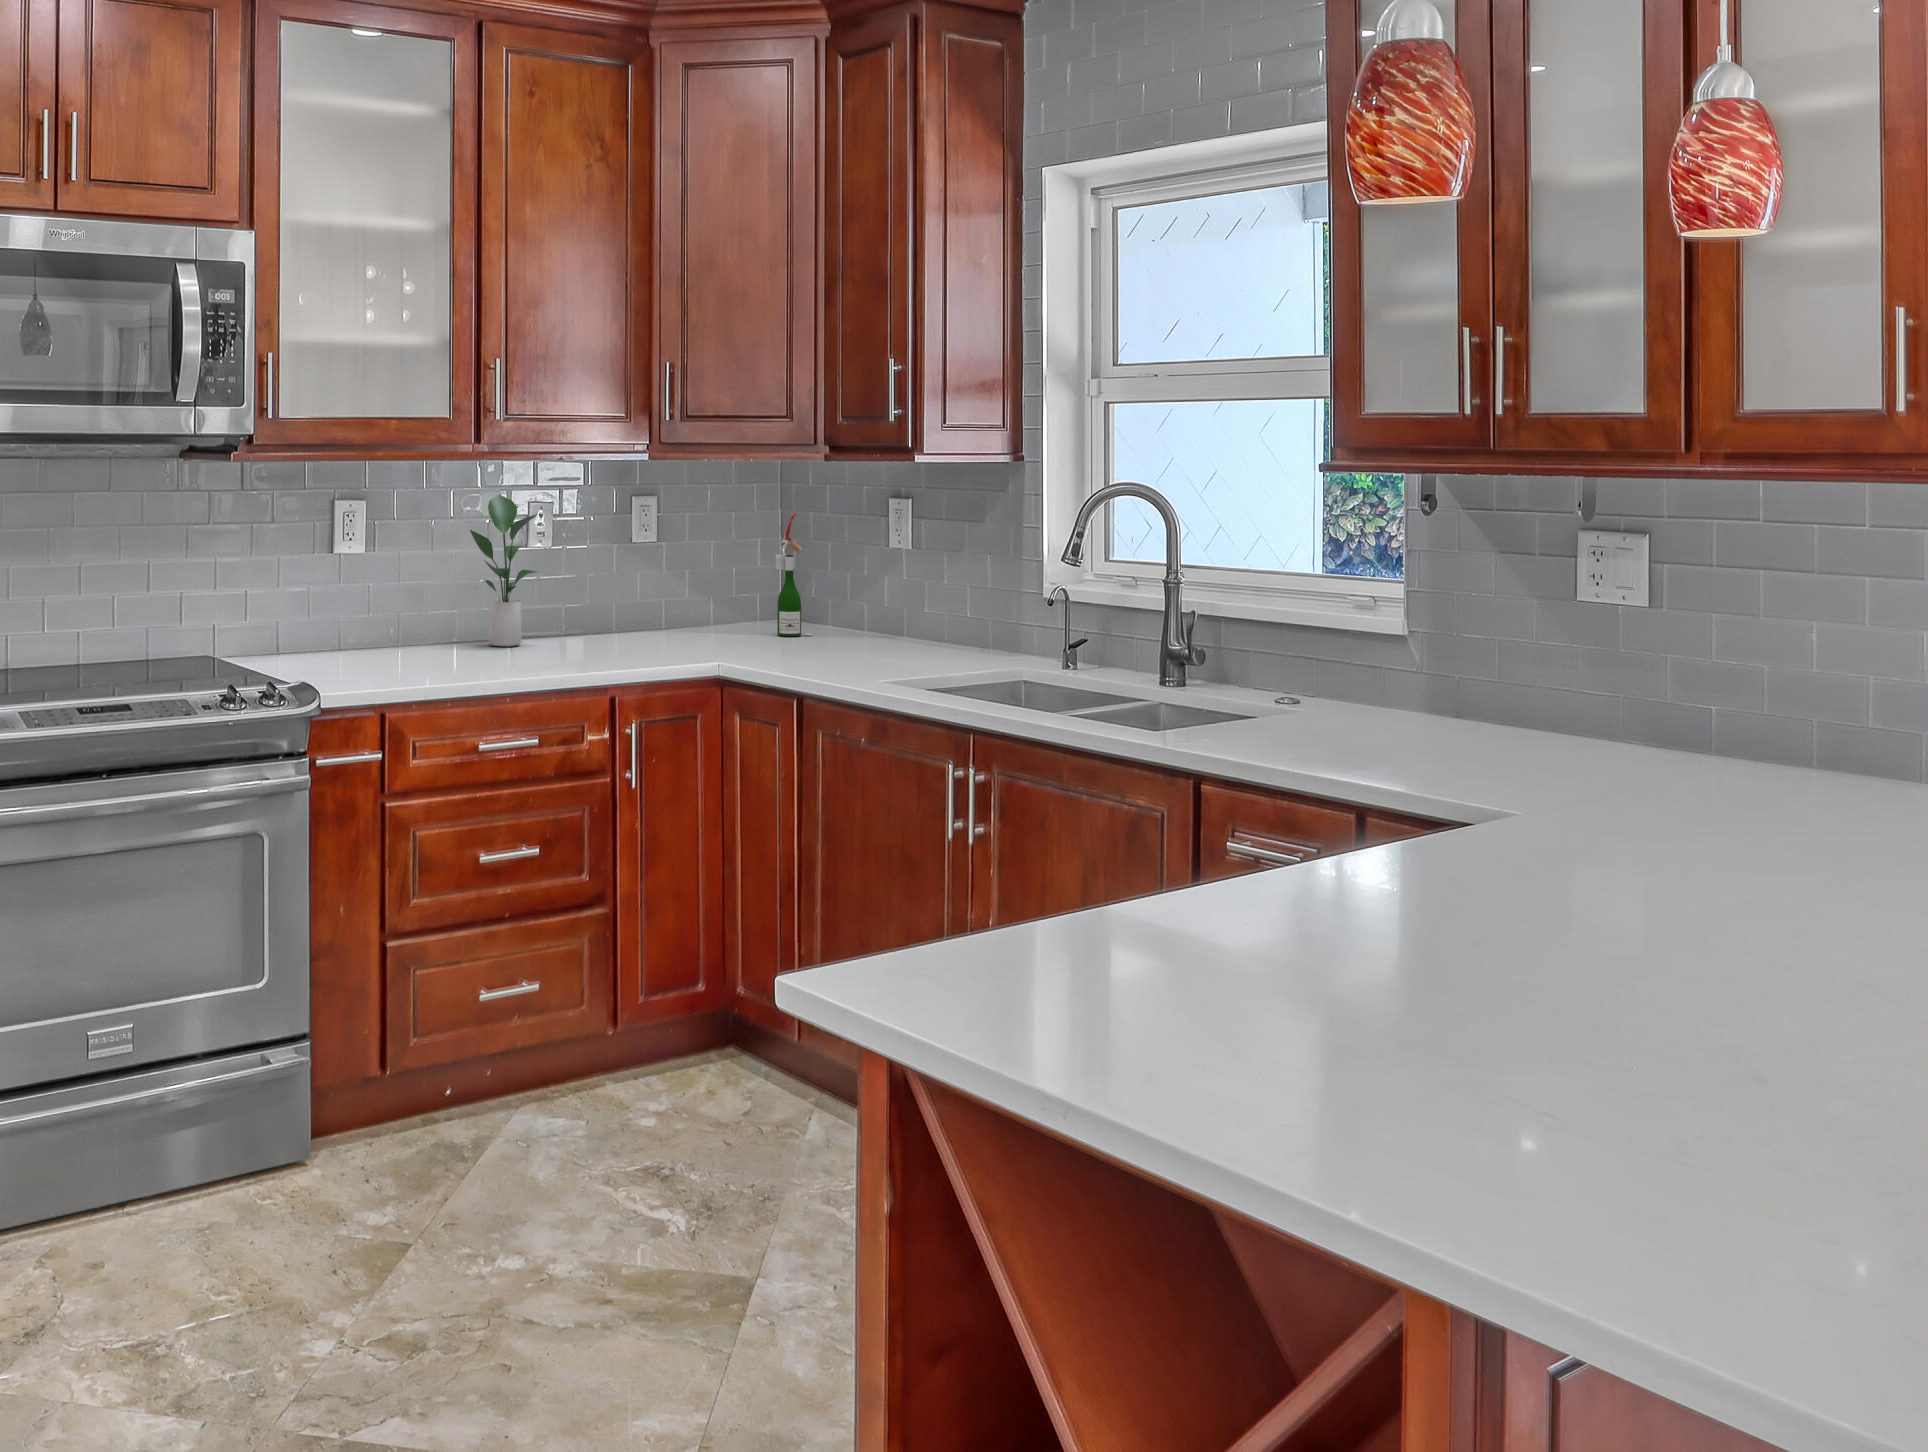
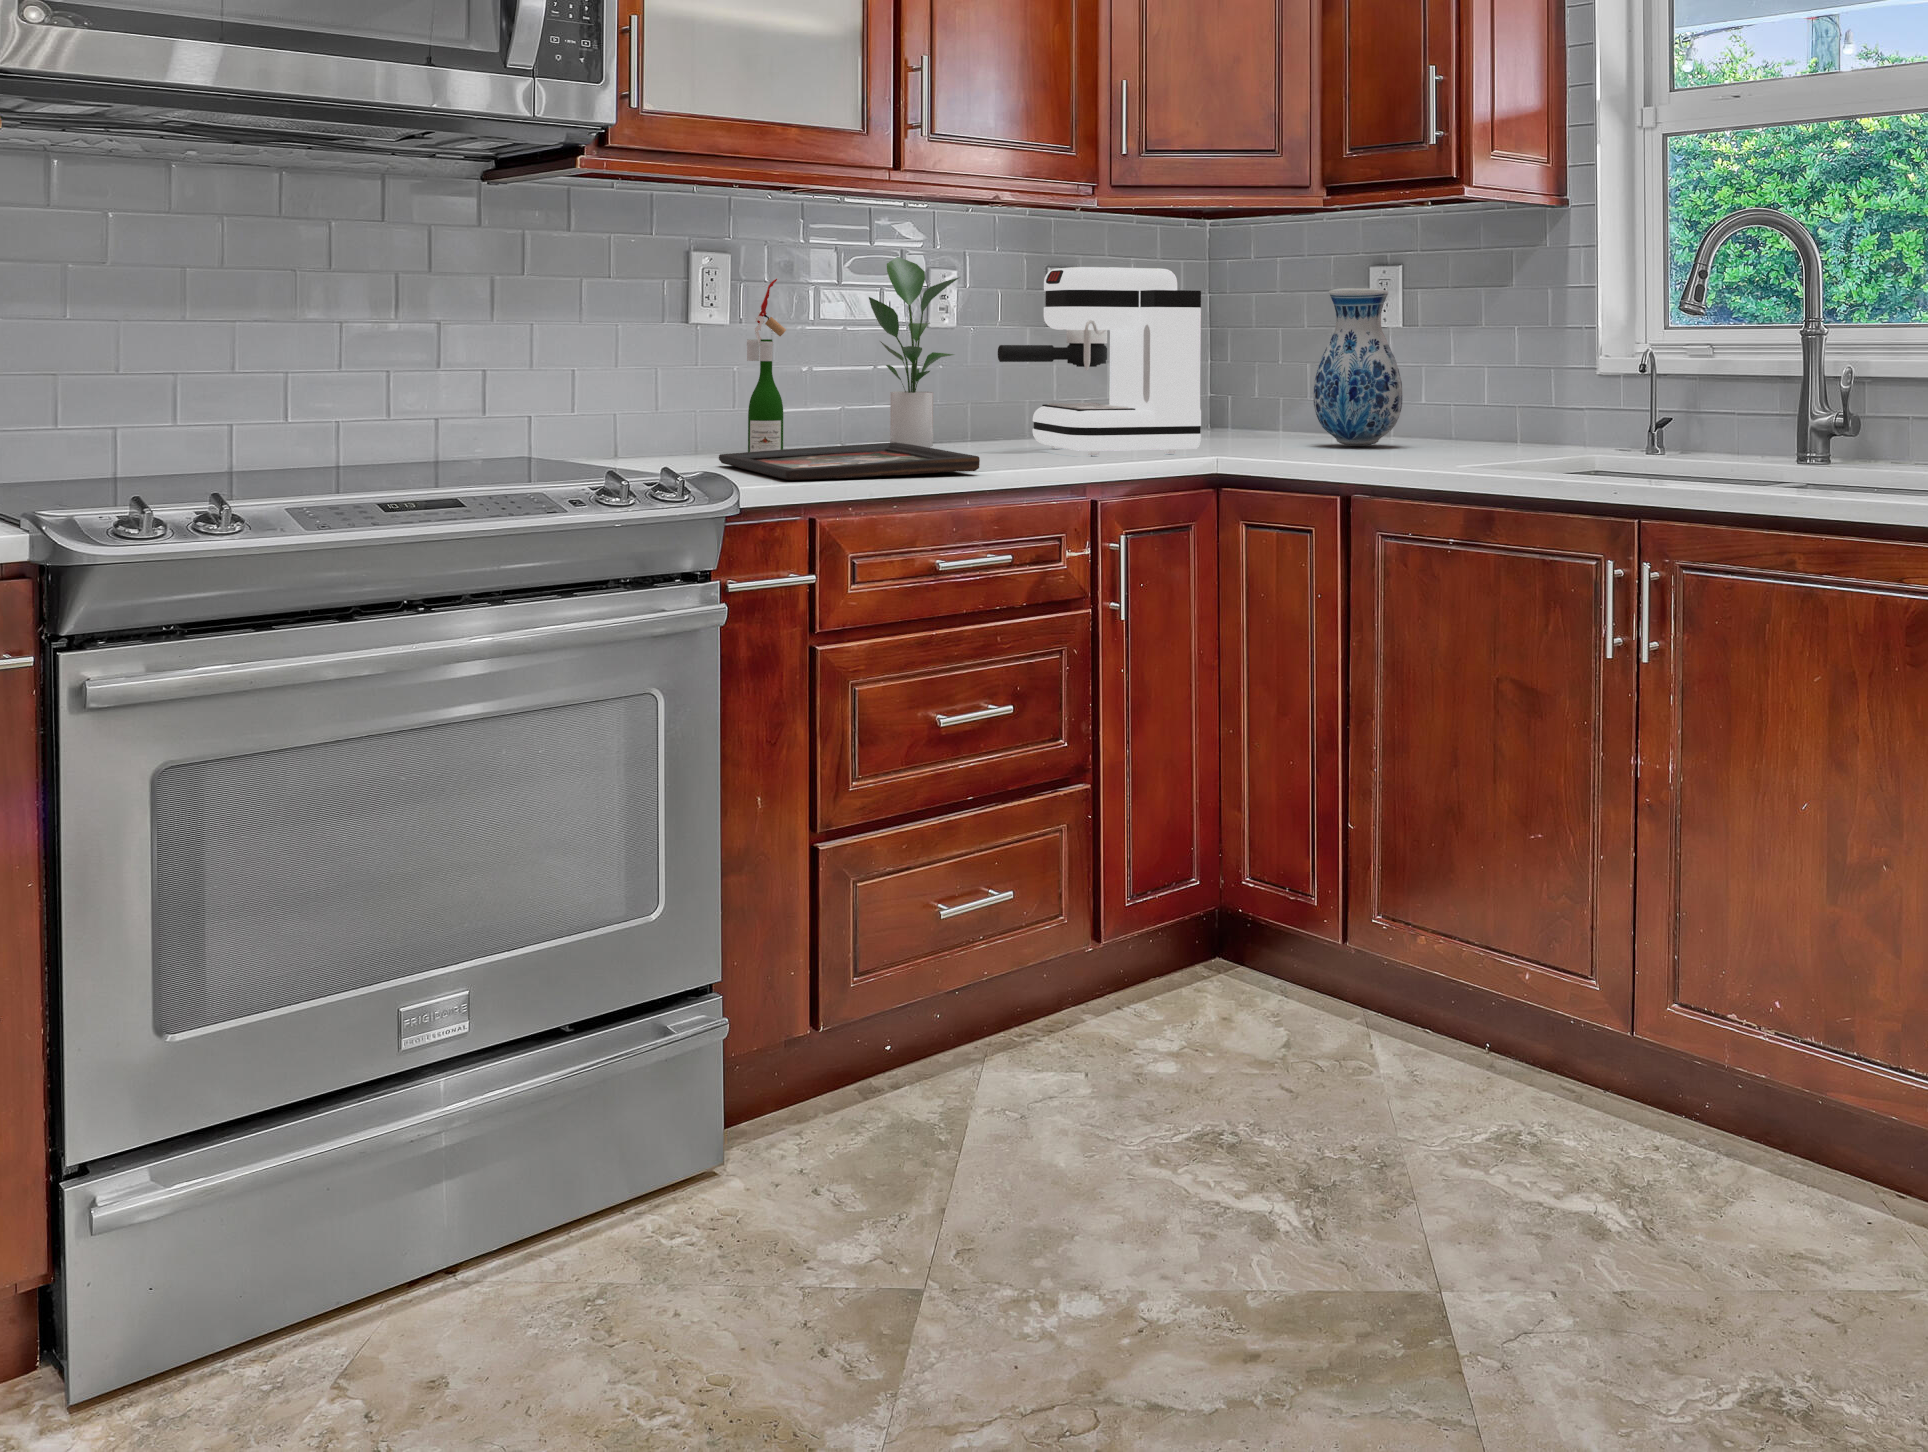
coffee maker: none [566,505,717,656] -> present [998,267,1201,456]
wine bottle: present [775,513,813,636] -> present [747,279,786,452]
vase: none [830,517,901,645] -> present [1314,288,1402,446]
decorative tray: none [340,646,510,683] -> present [719,442,980,480]

